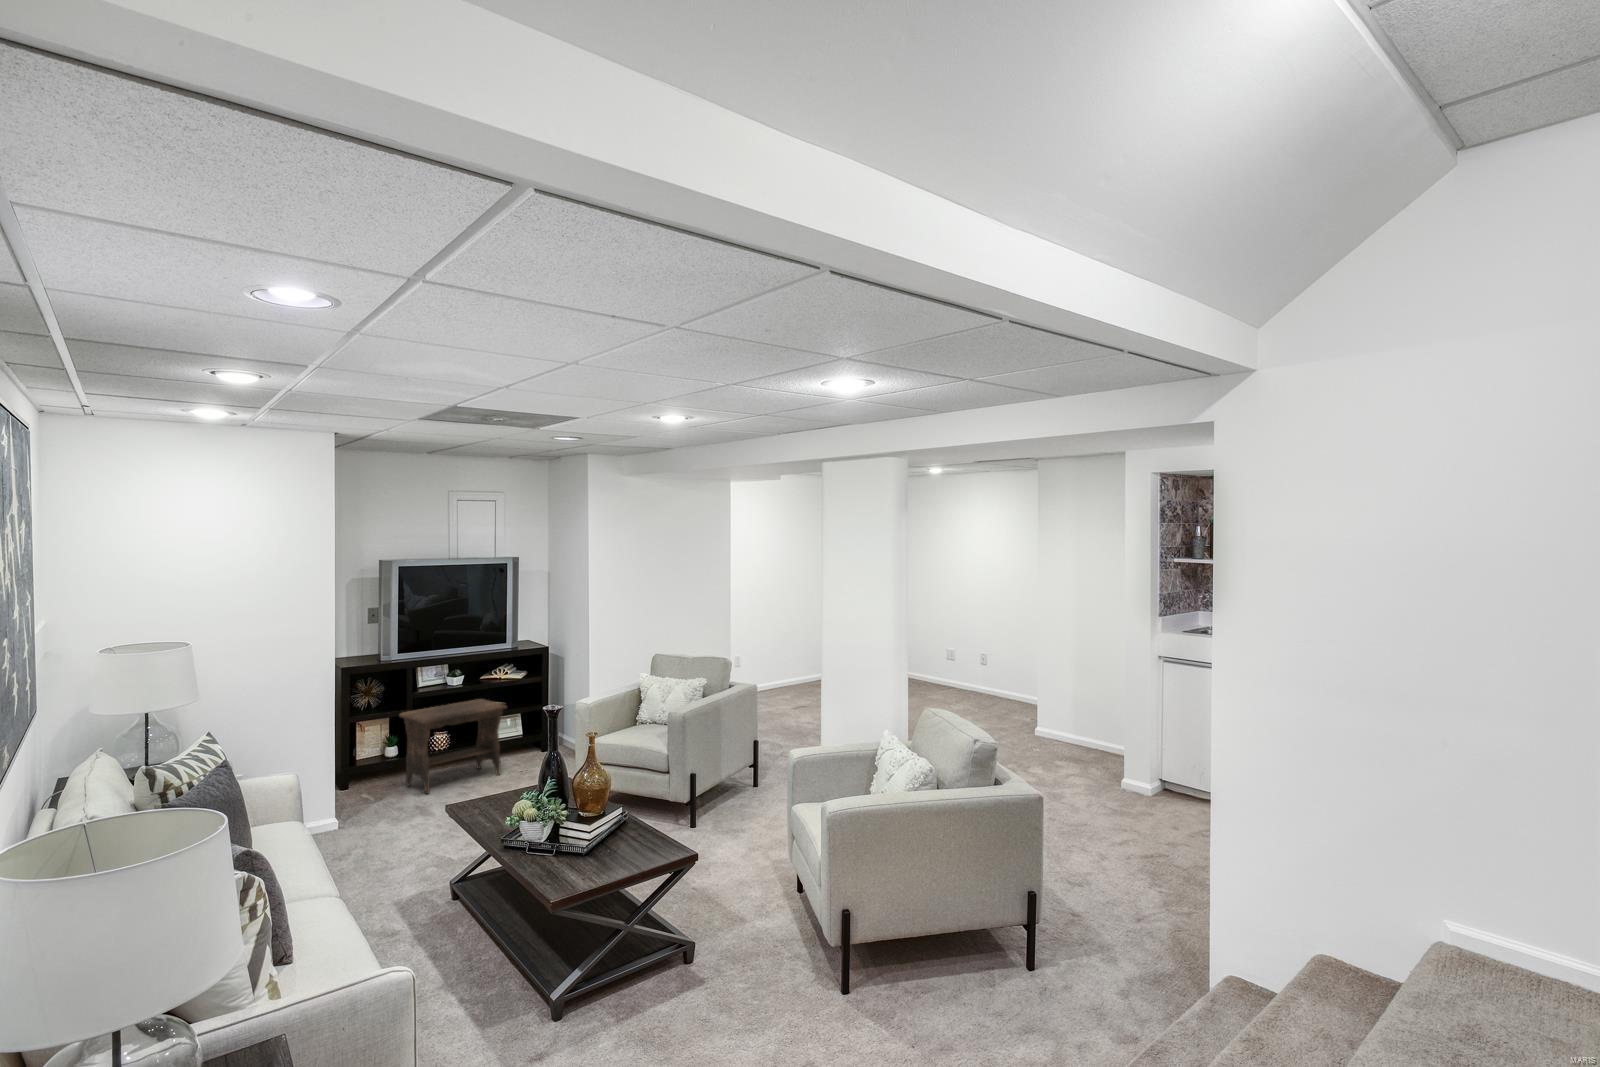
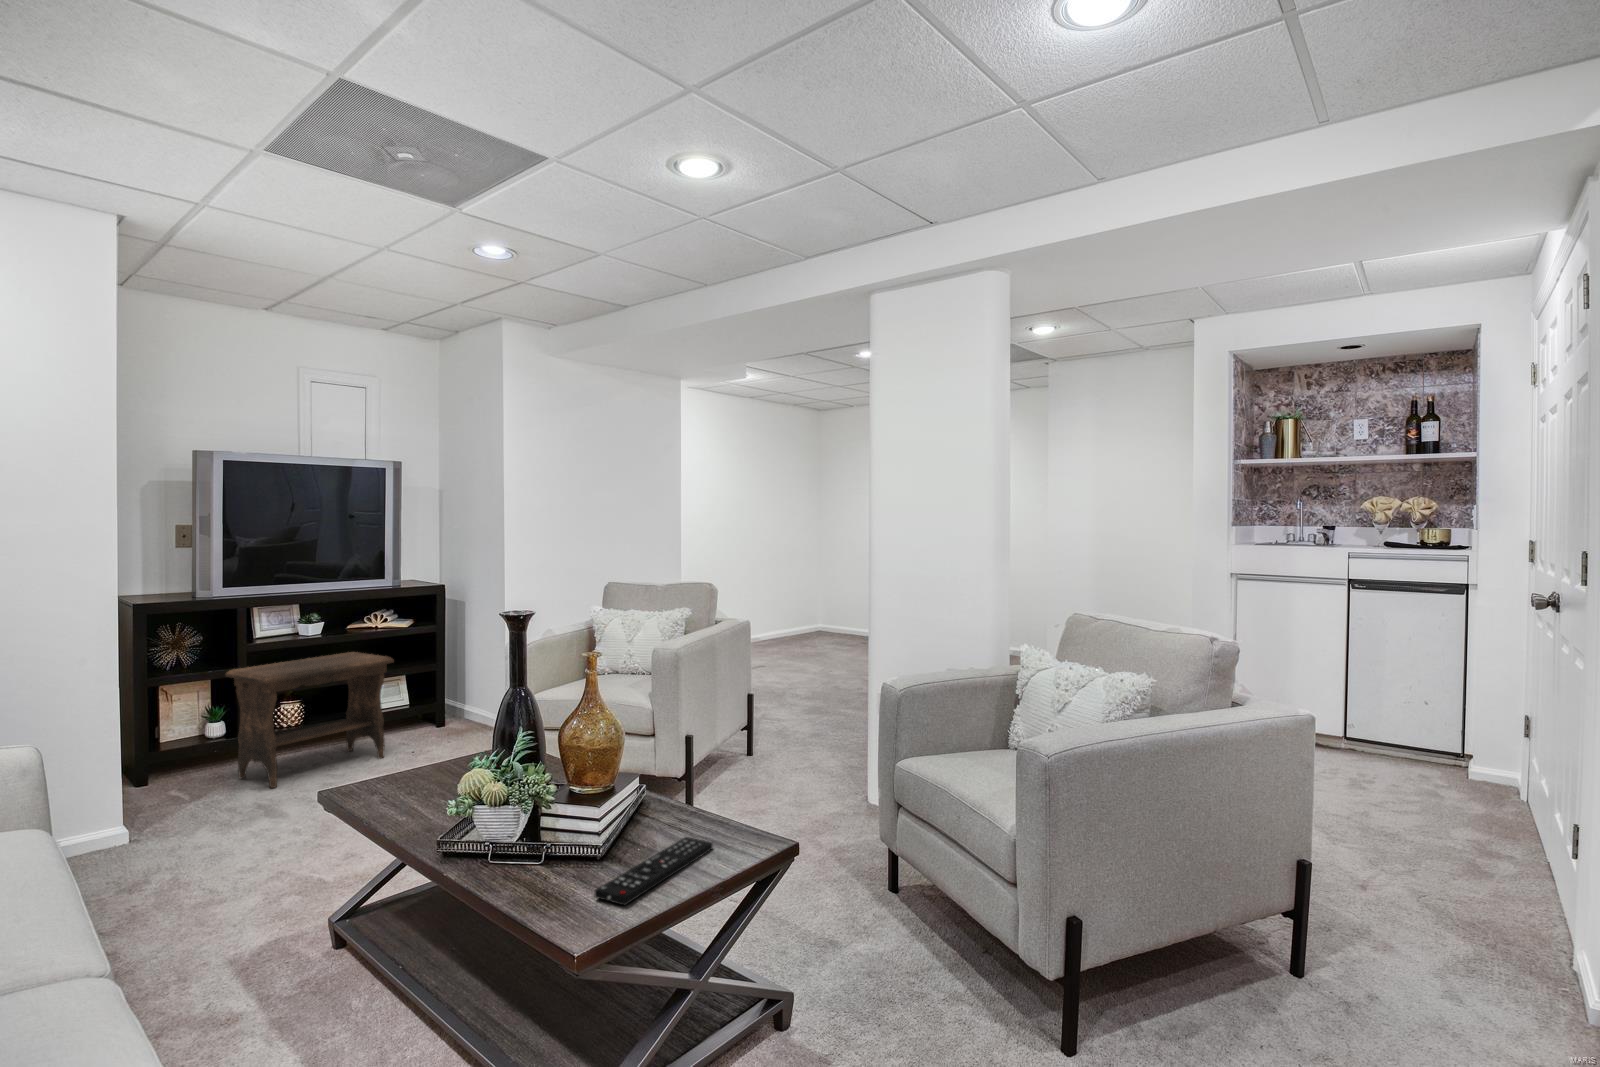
remote control: none [573,846,648,881] -> present [595,837,713,905]

